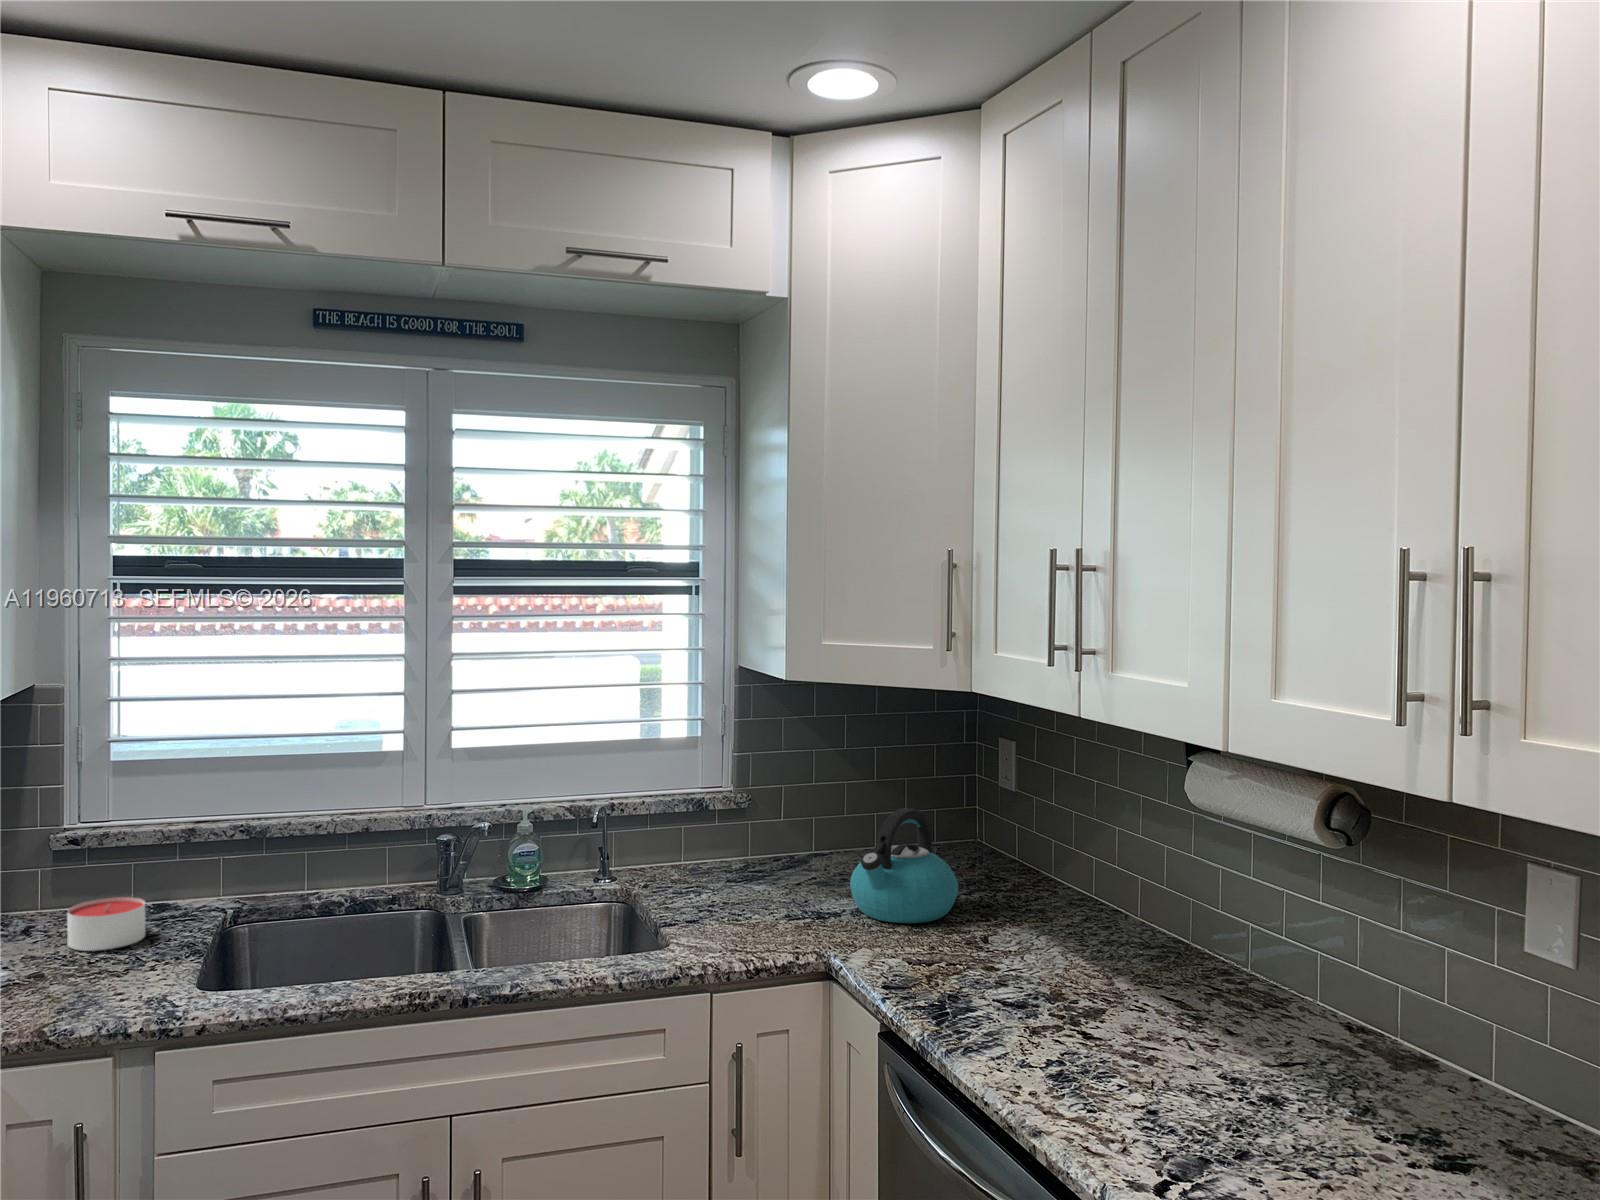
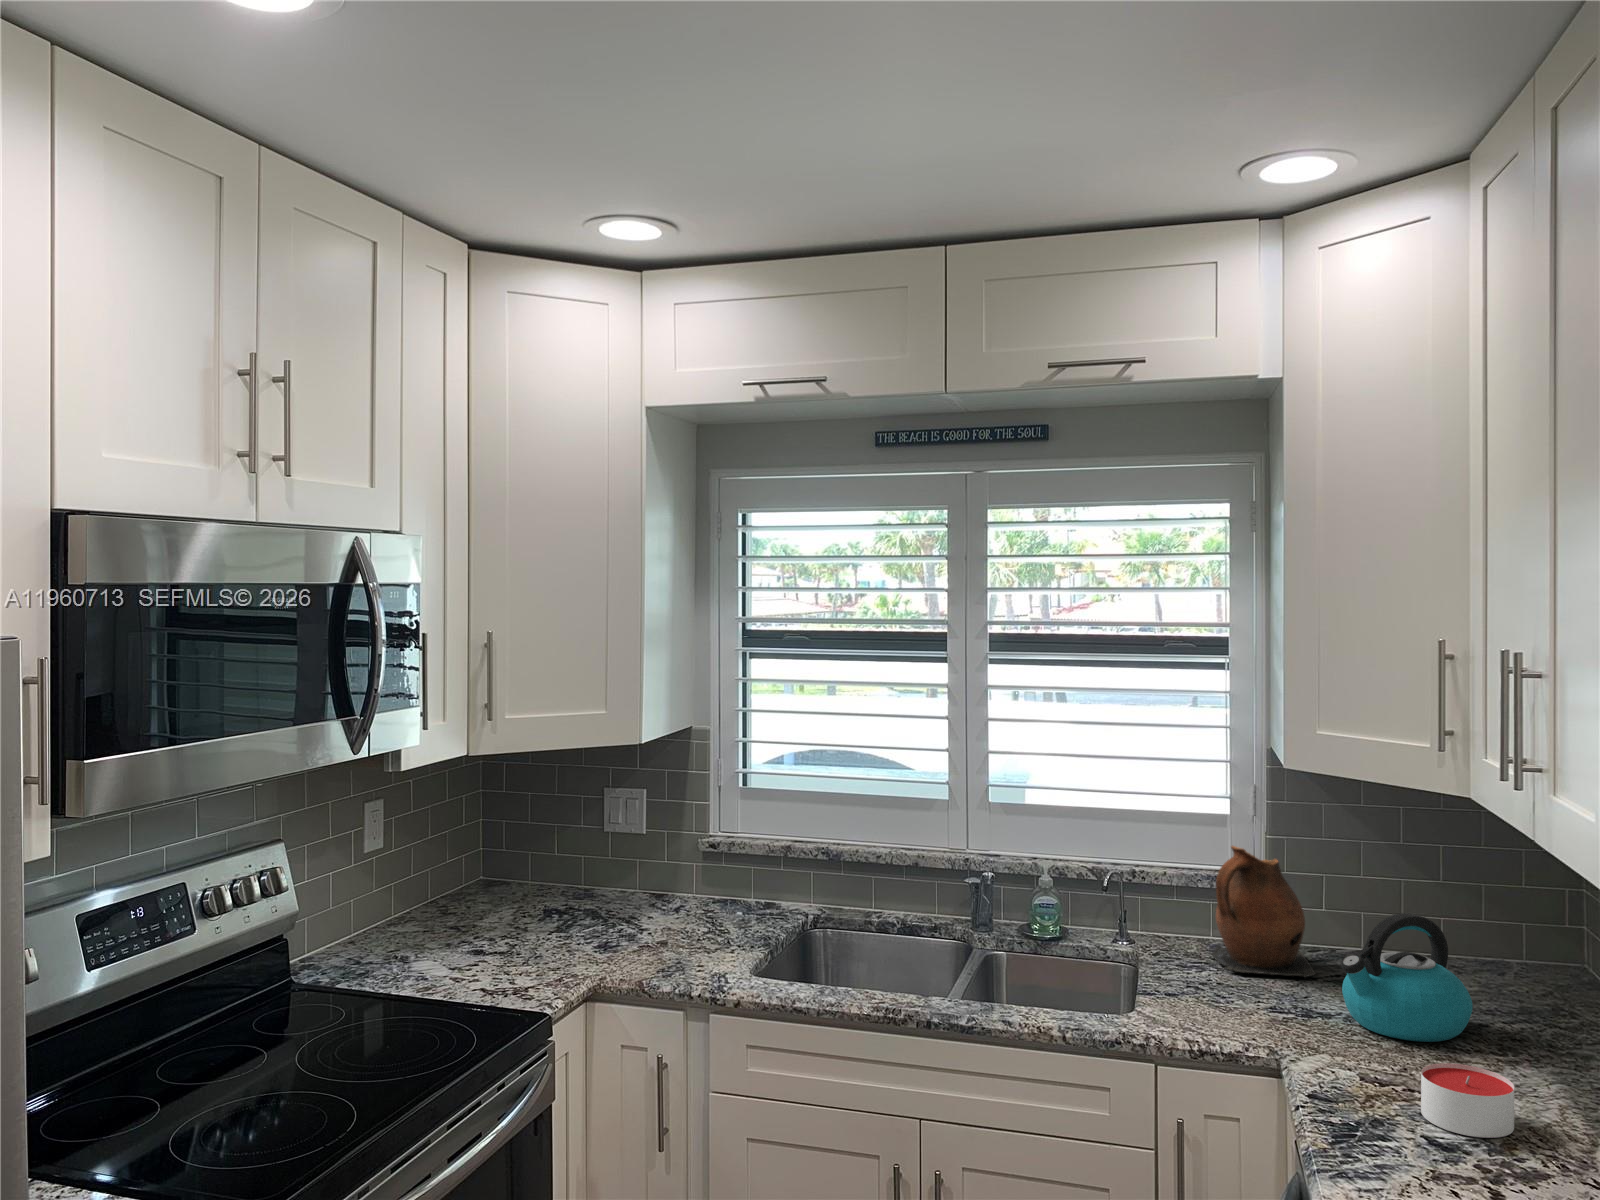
ceramic pitcher: none [695,766,802,890] -> present [1211,846,1316,978]
candle: present [67,897,145,951] -> present [1421,1063,1514,1138]

